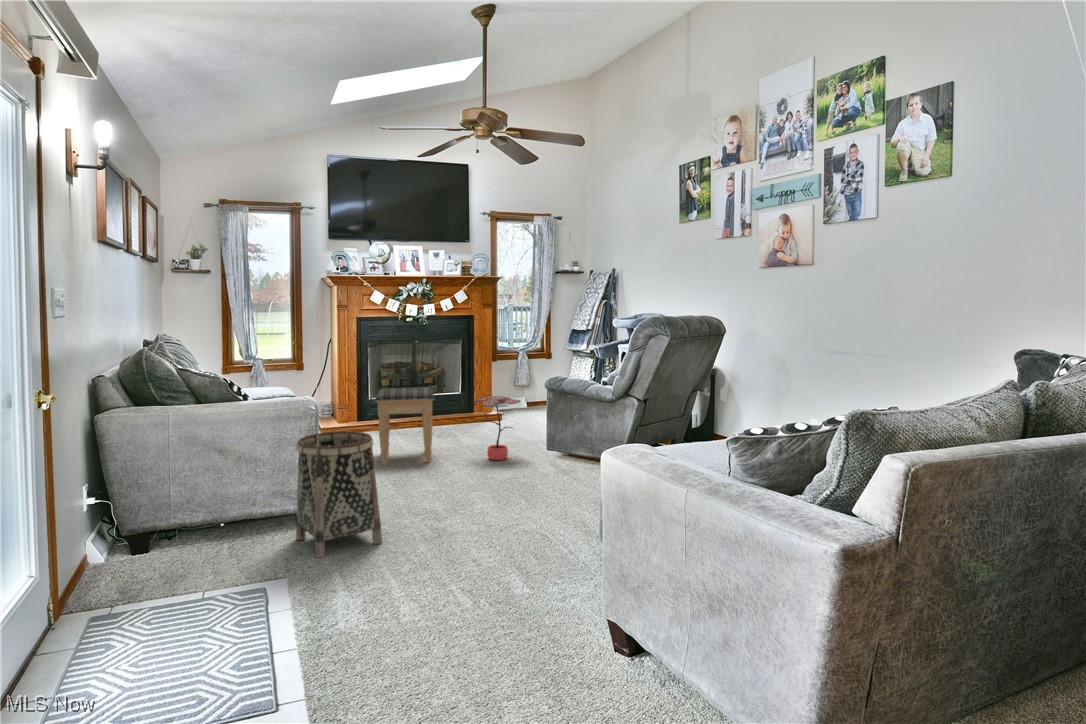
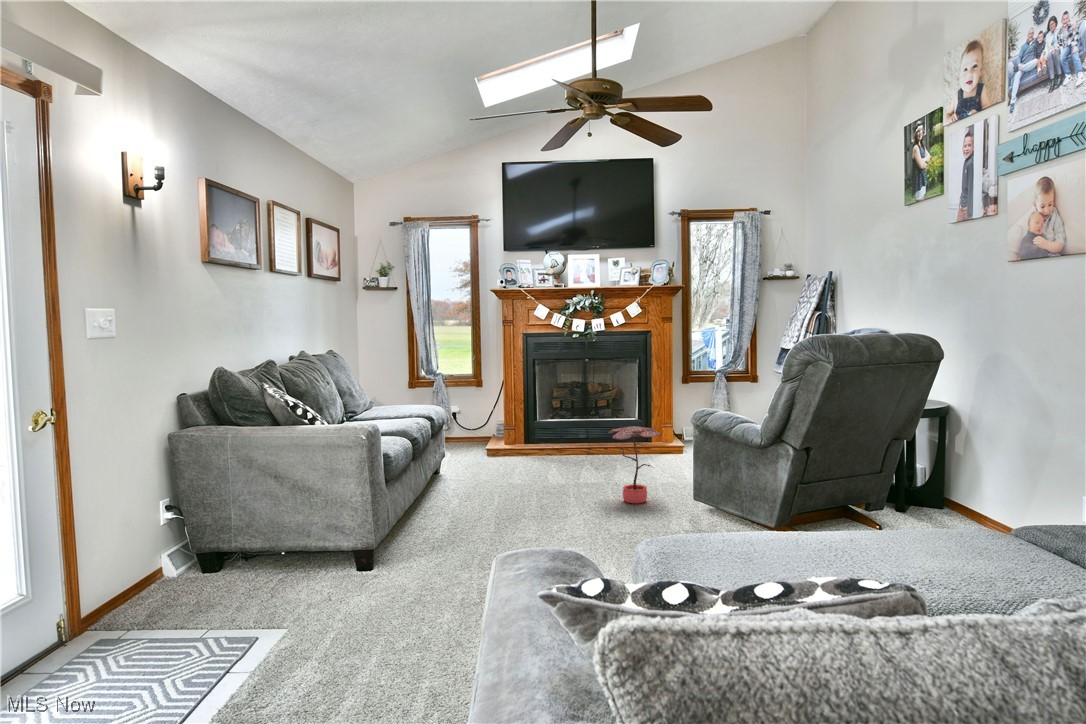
footstool: present [375,387,434,465] -> none [497,412,571,499]
basket: present [296,431,382,557] -> none [322,464,411,609]

